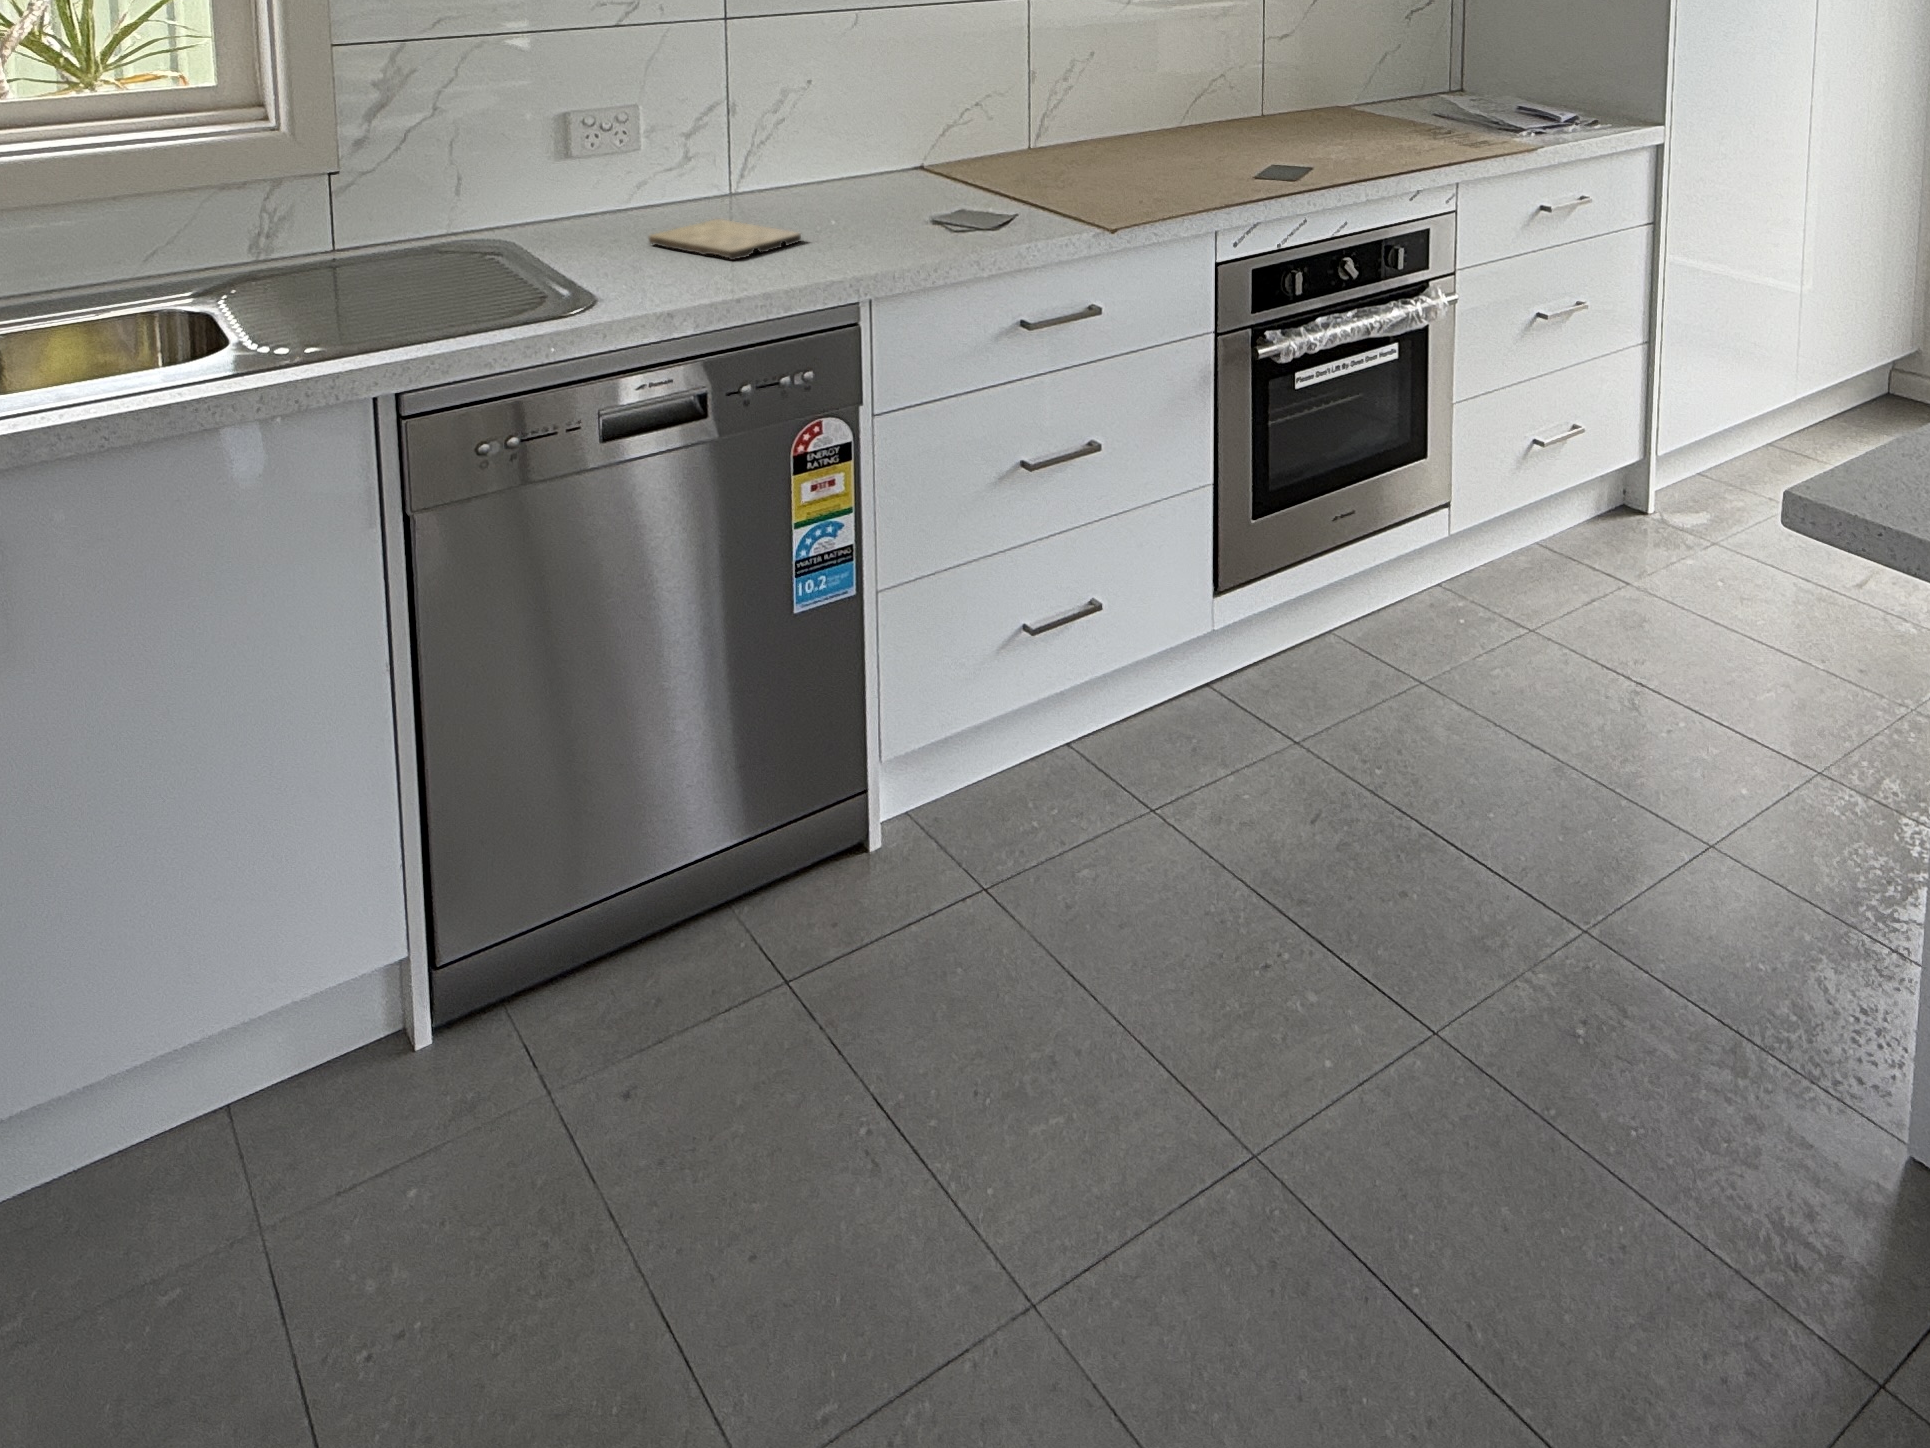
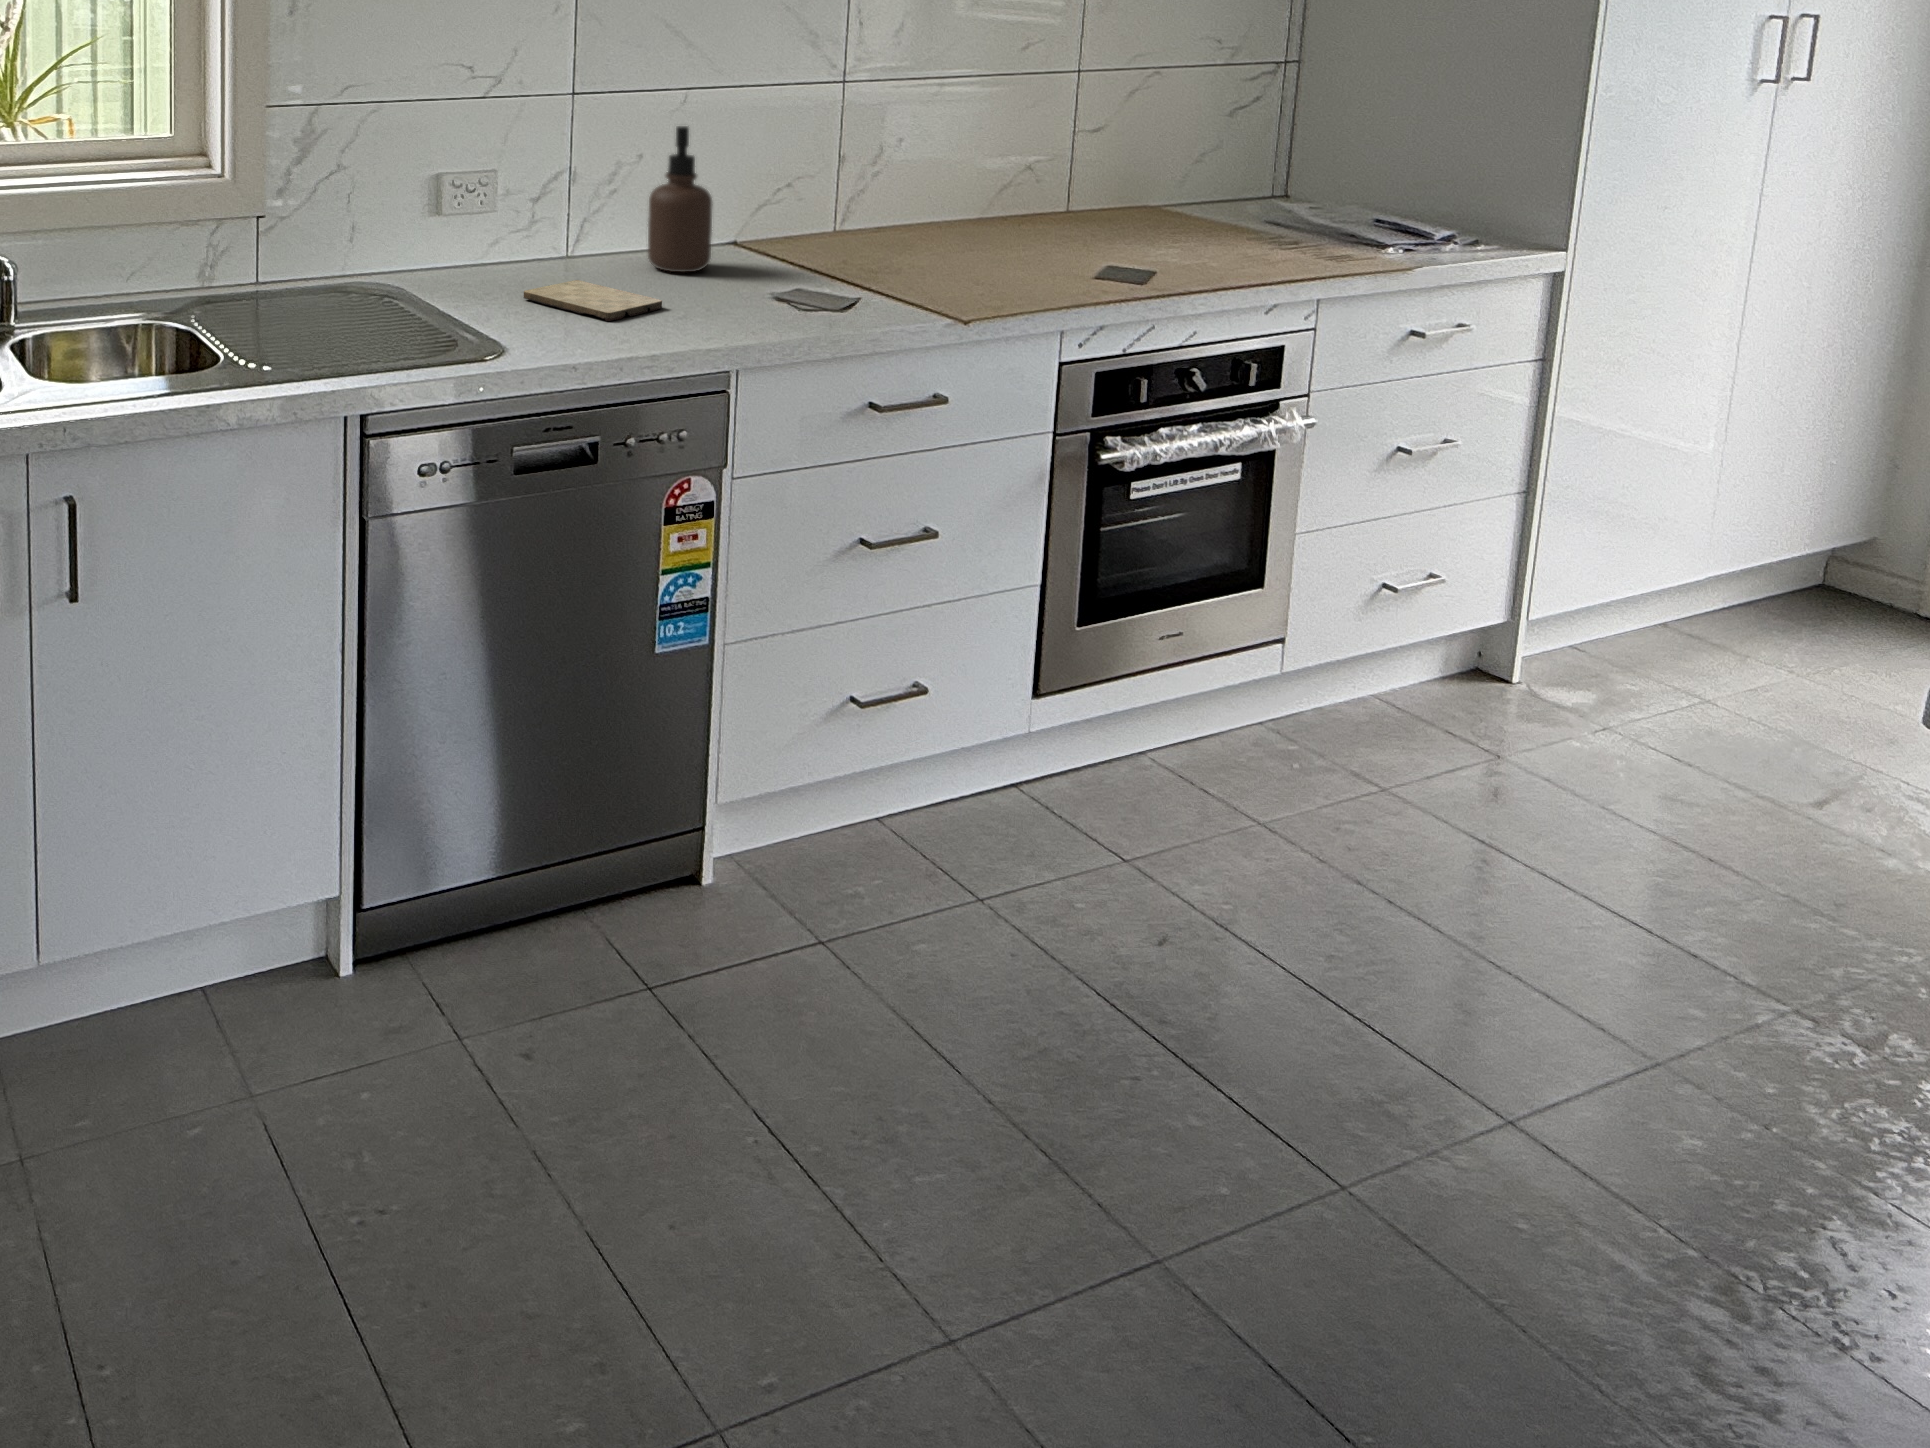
soap dispenser: none [807,48,877,202] -> present [648,126,713,272]

